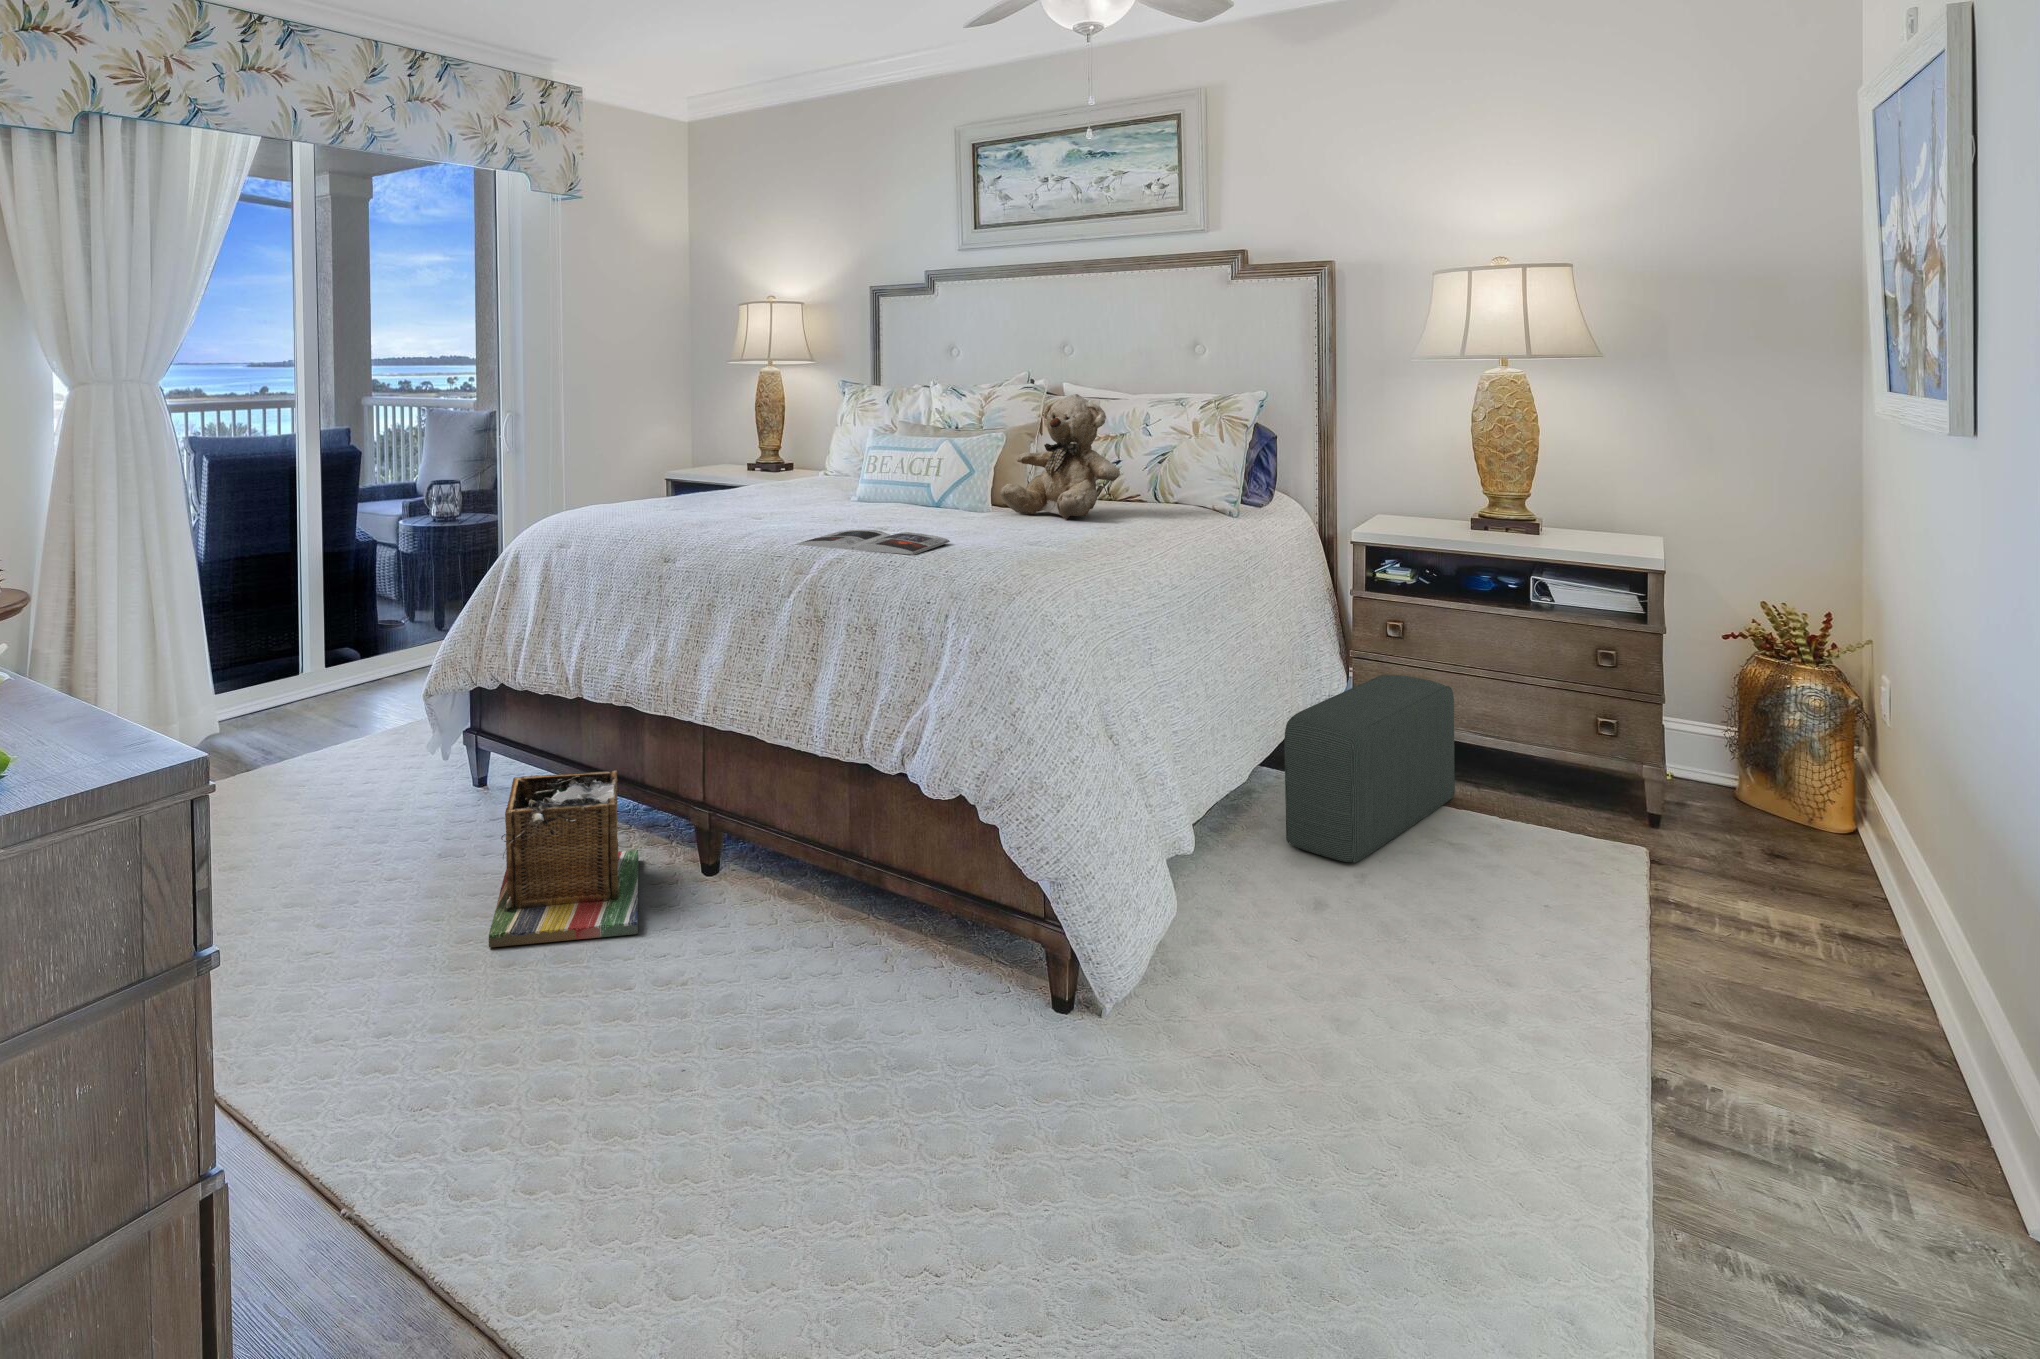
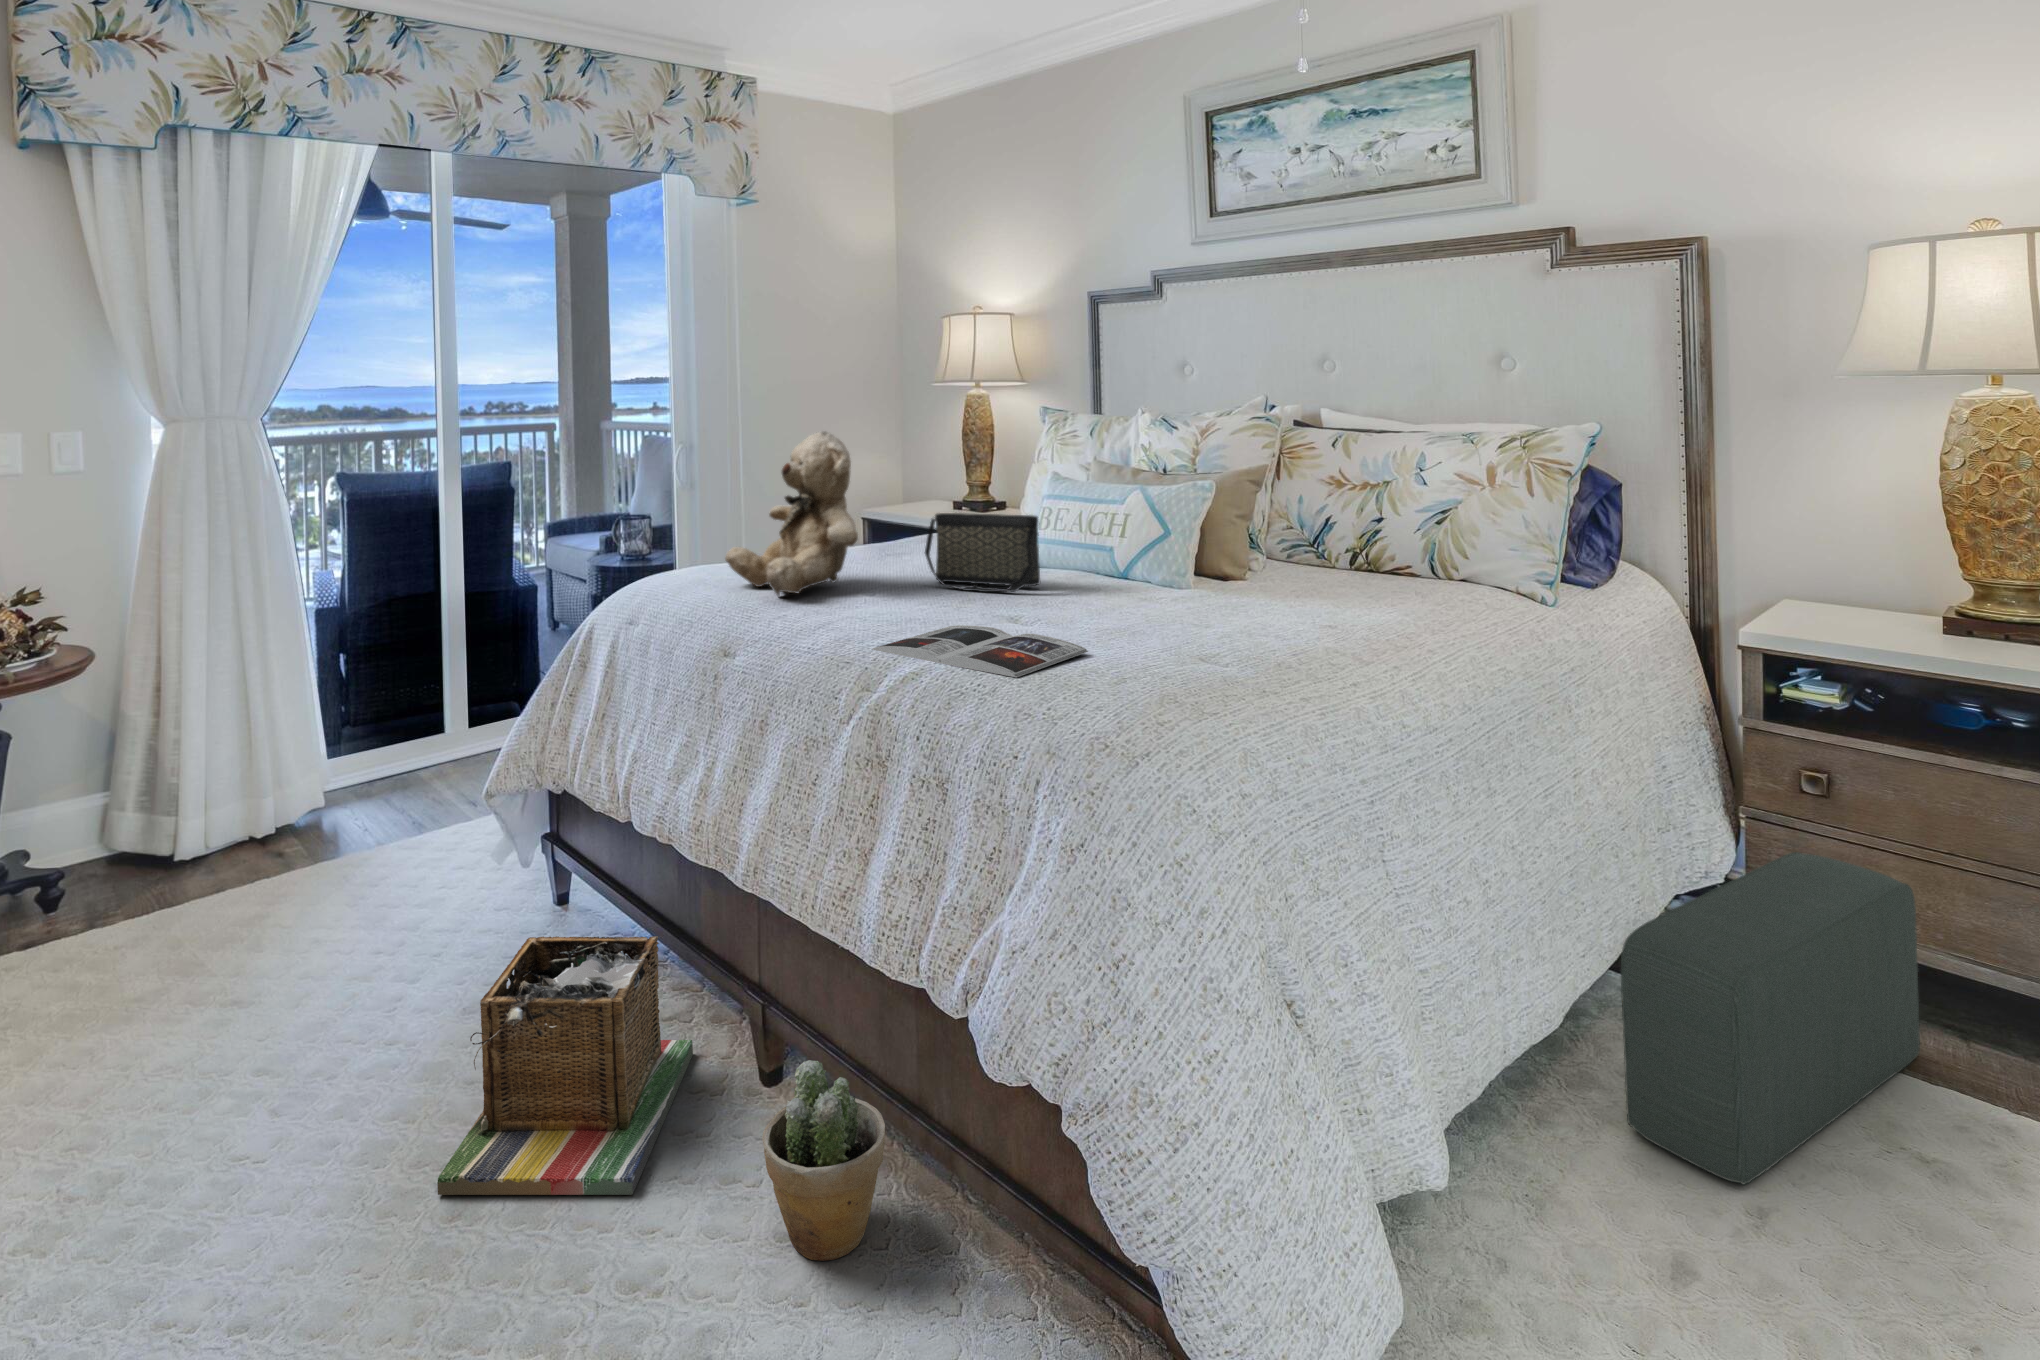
teddy bear: present [1000,394,1120,520] -> present [725,431,858,596]
handbag: none [787,457,879,515] -> present [925,513,1040,592]
potted plant: none [744,823,829,951] -> present [762,1060,885,1261]

